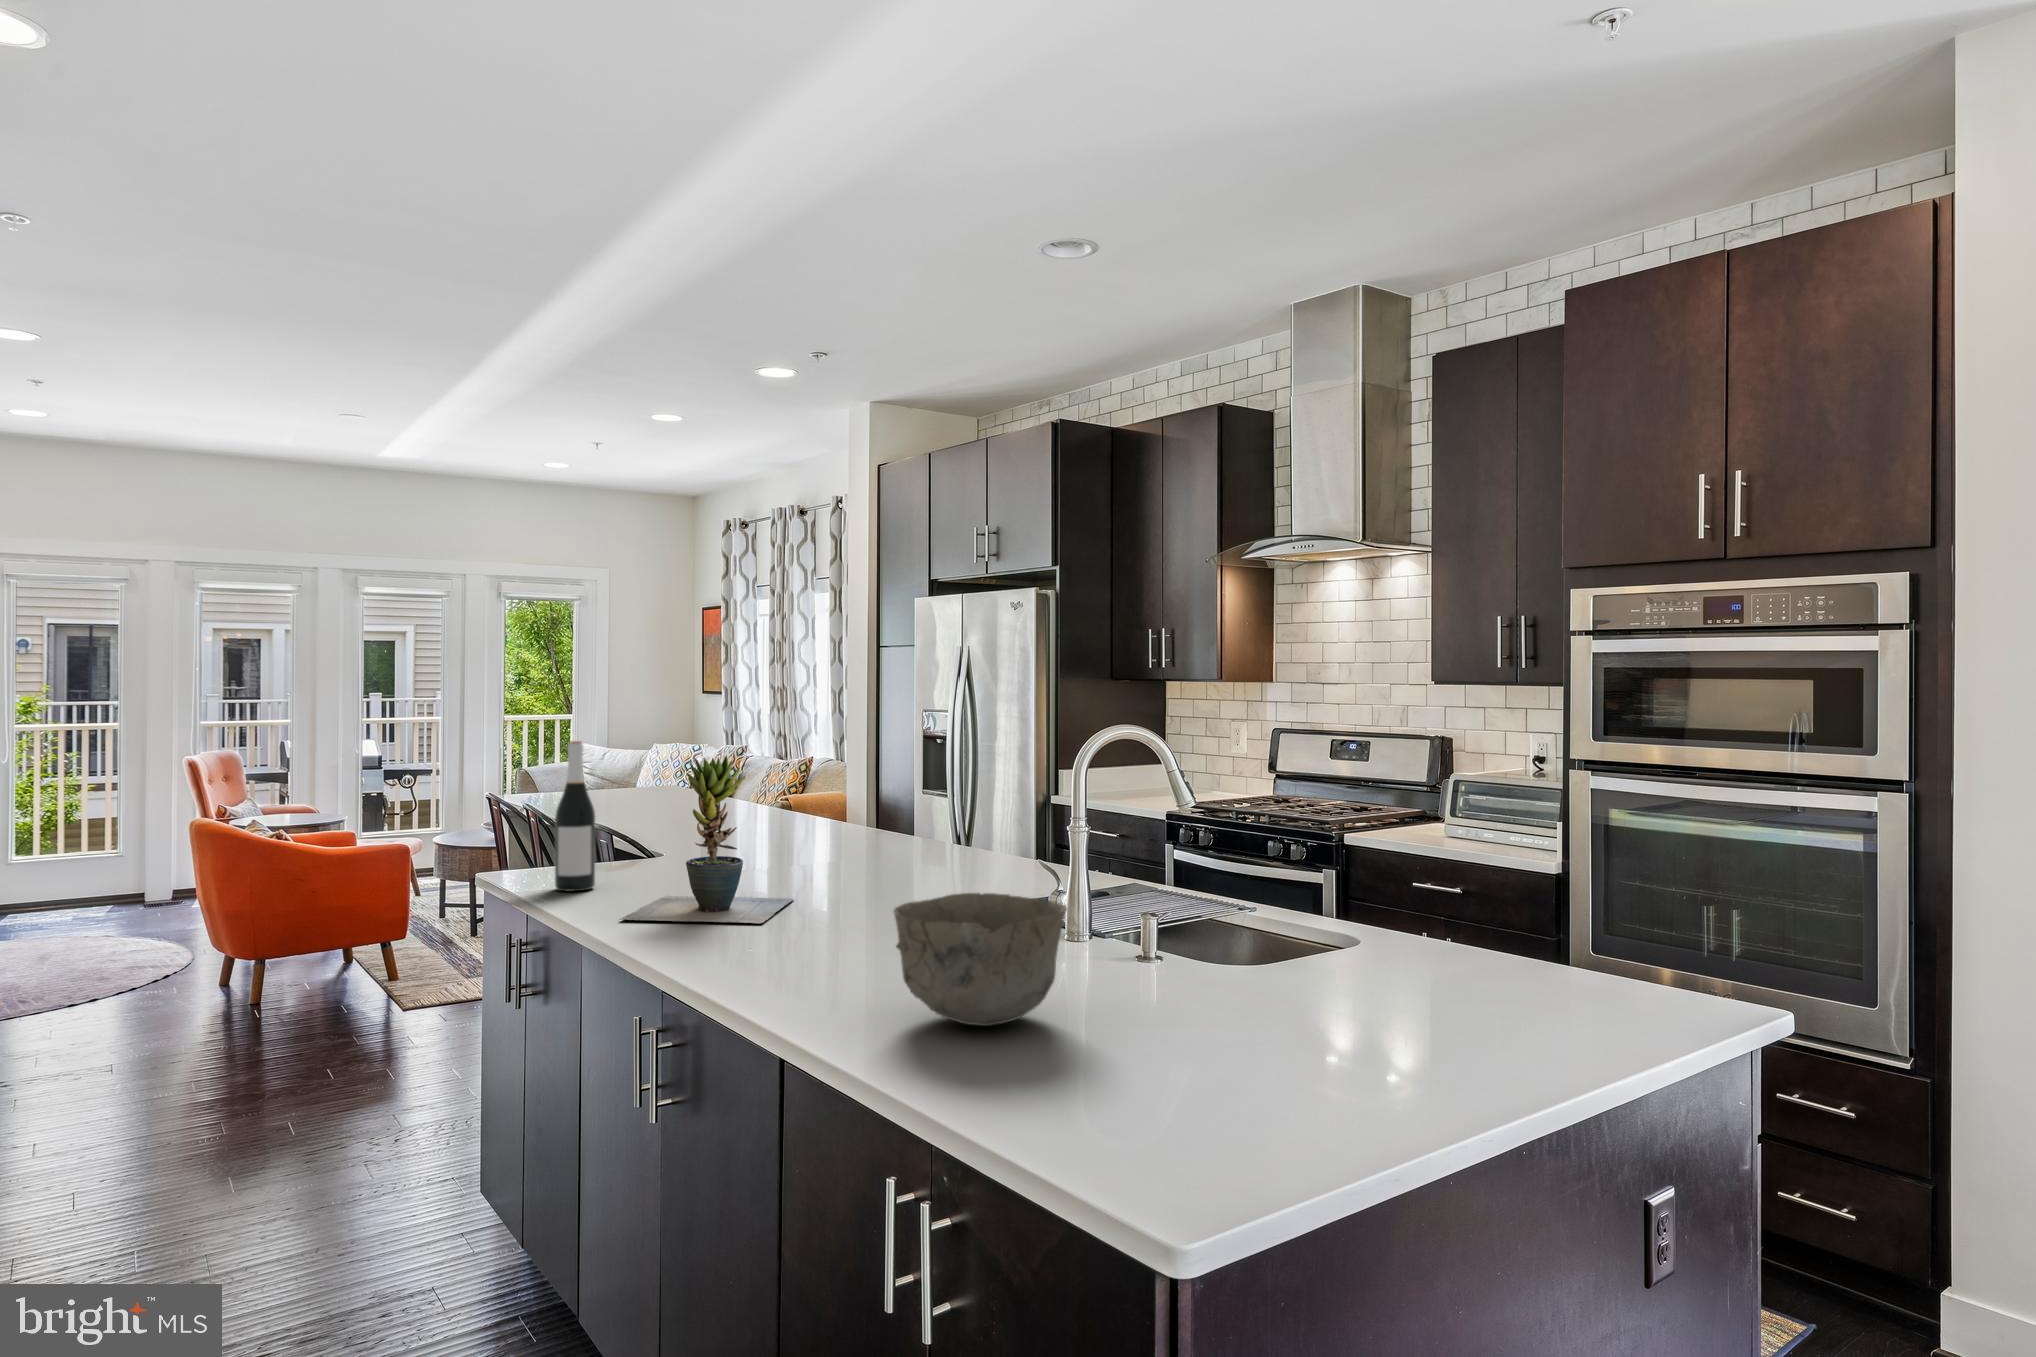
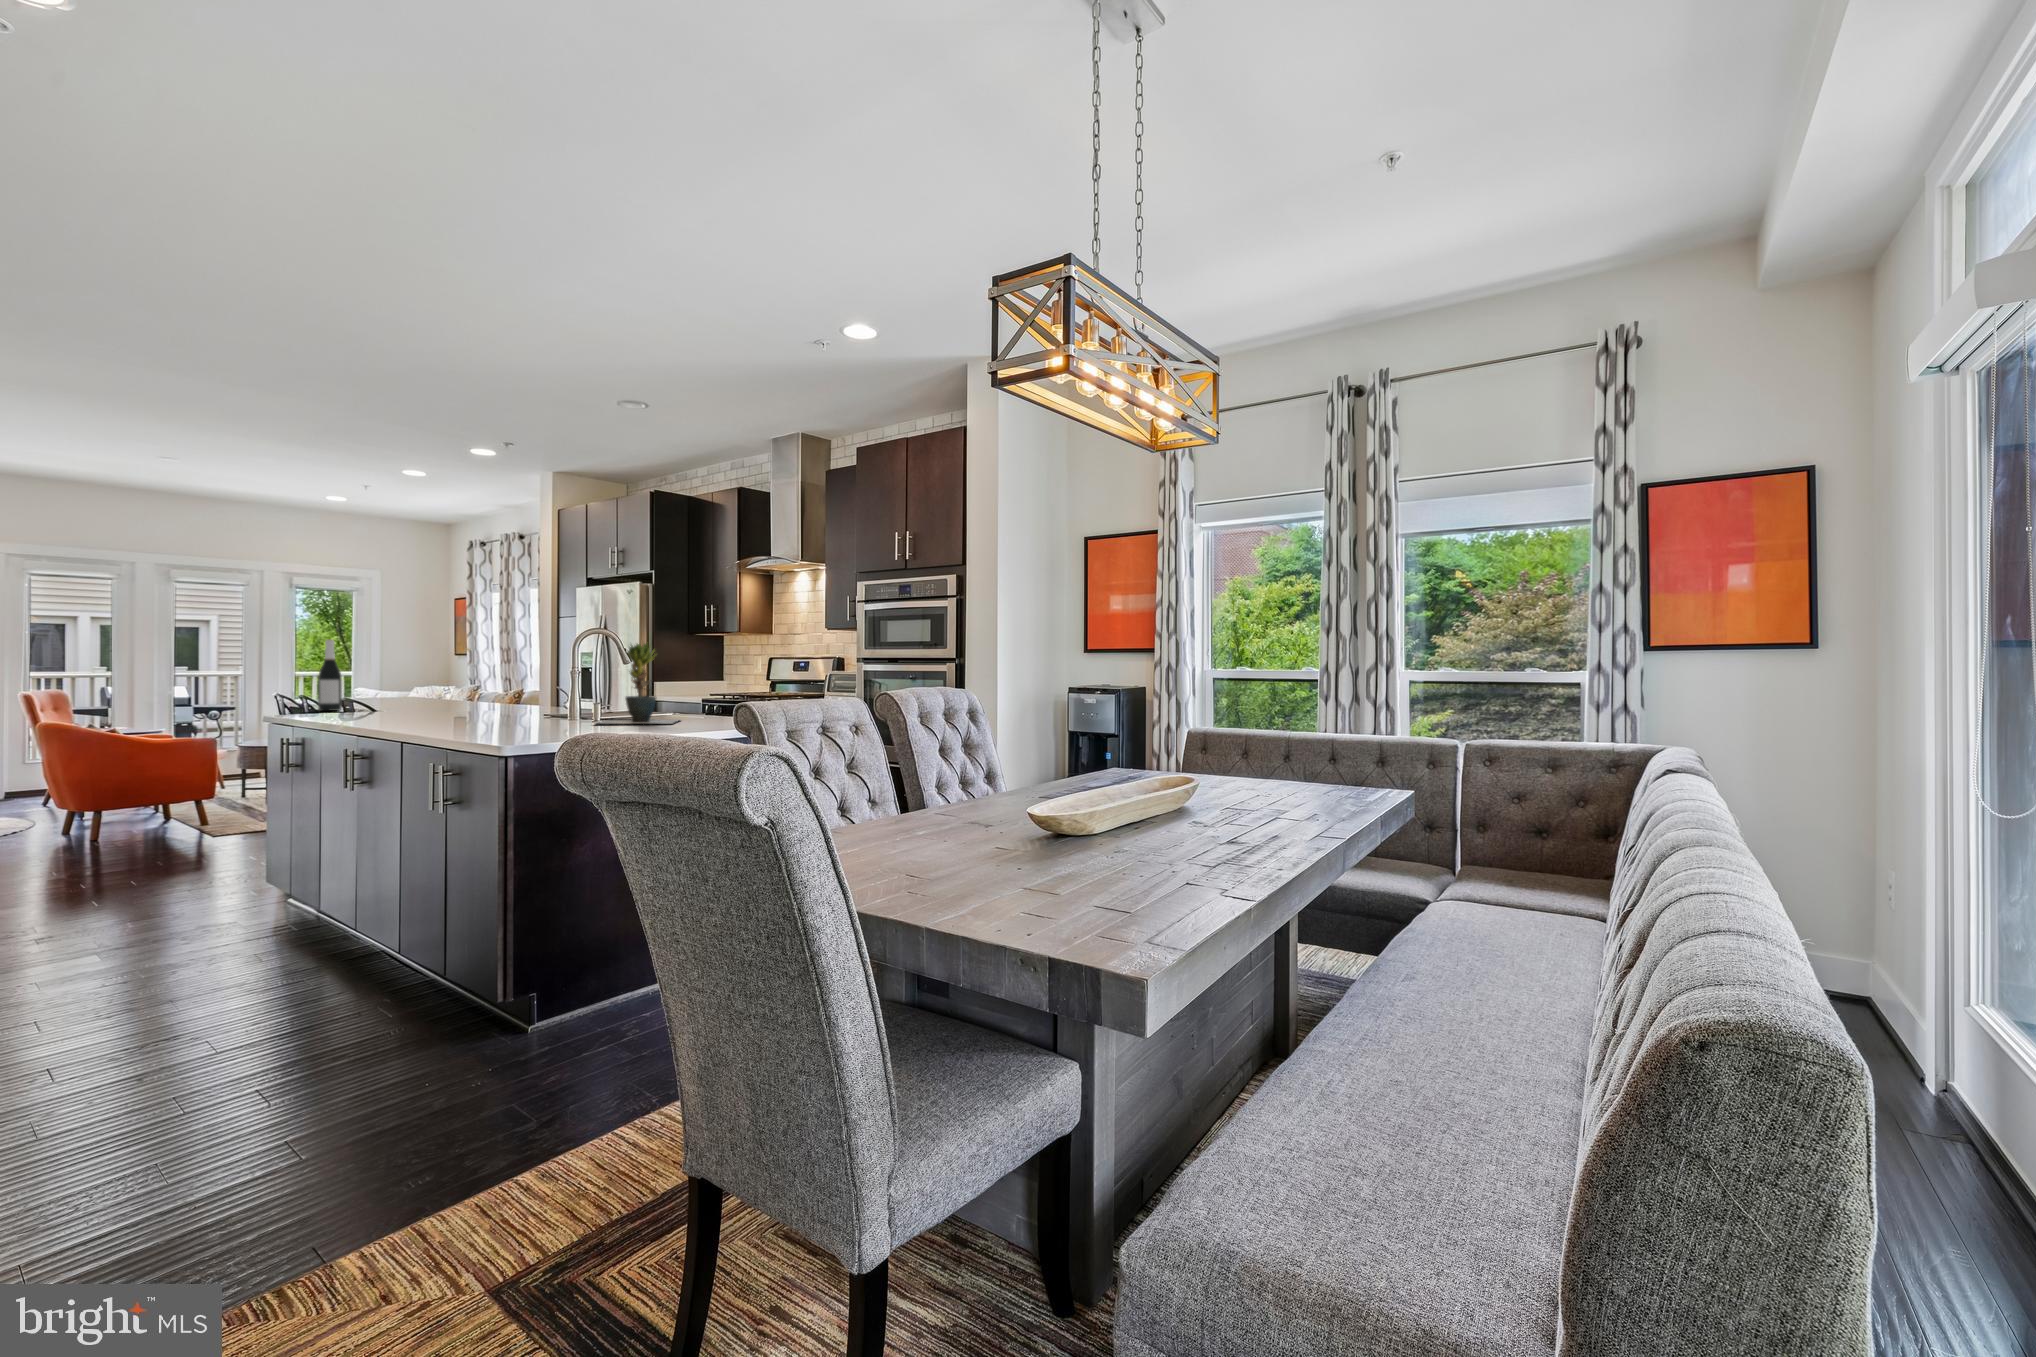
potted plant: present [620,756,793,924] -> present [598,643,677,724]
bowl: present [894,893,1067,1026] -> none [458,680,533,723]

